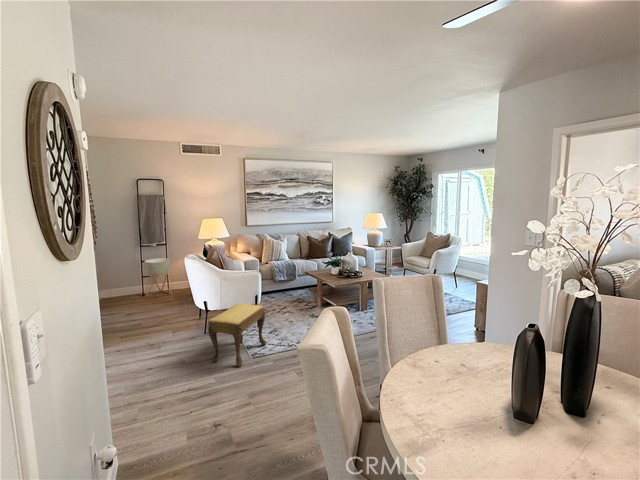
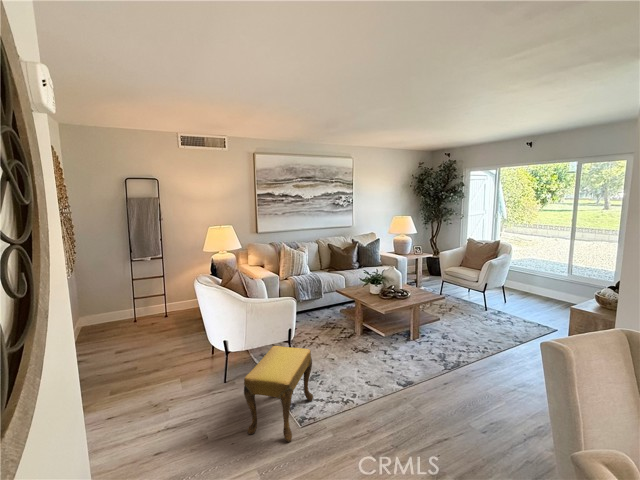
planter: present [144,258,172,297] -> none [136,275,172,324]

